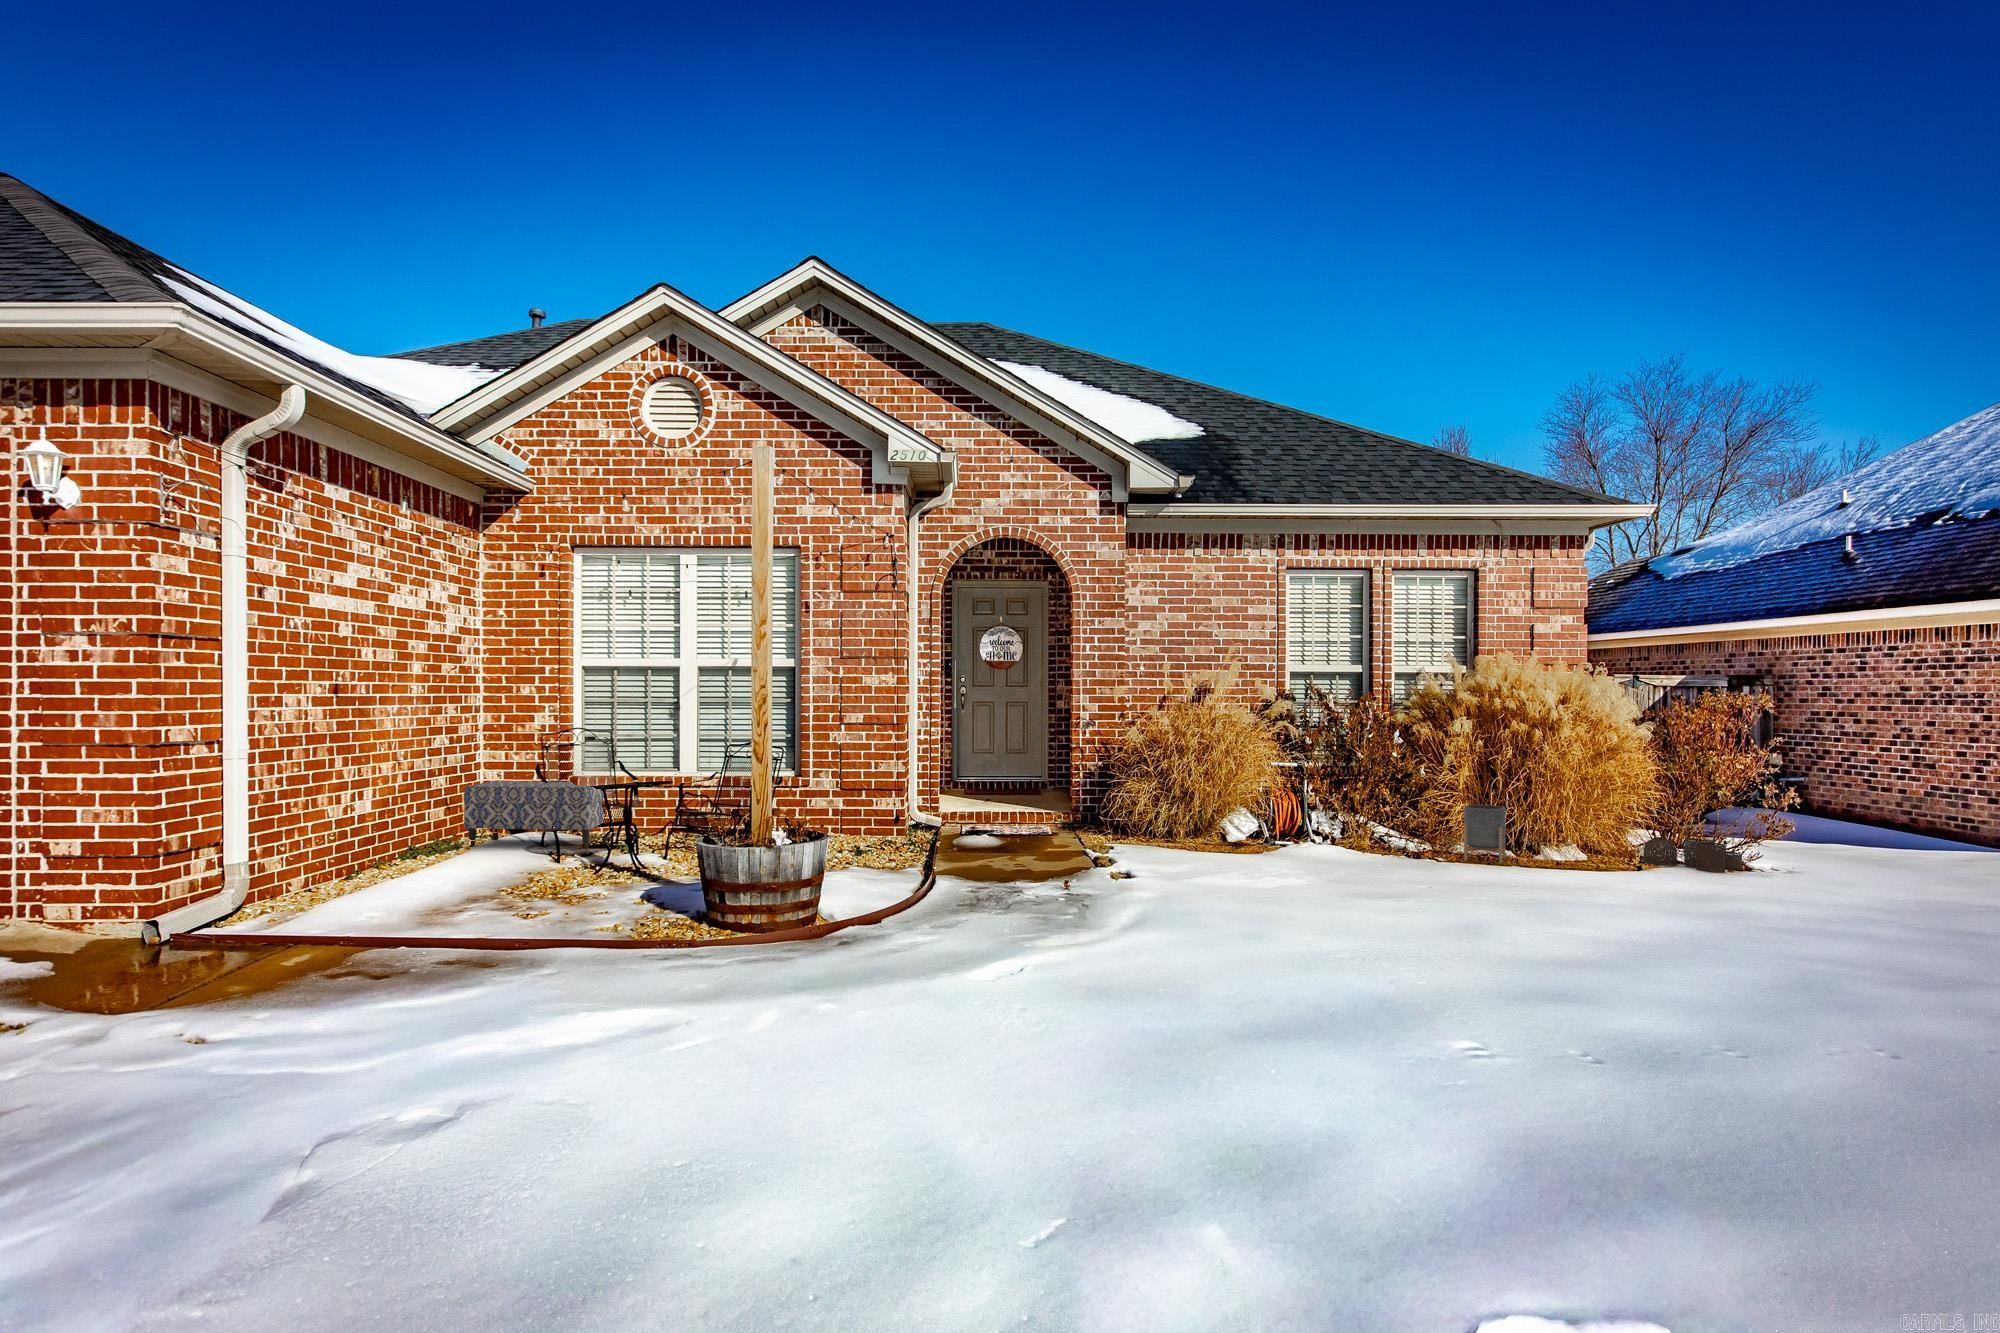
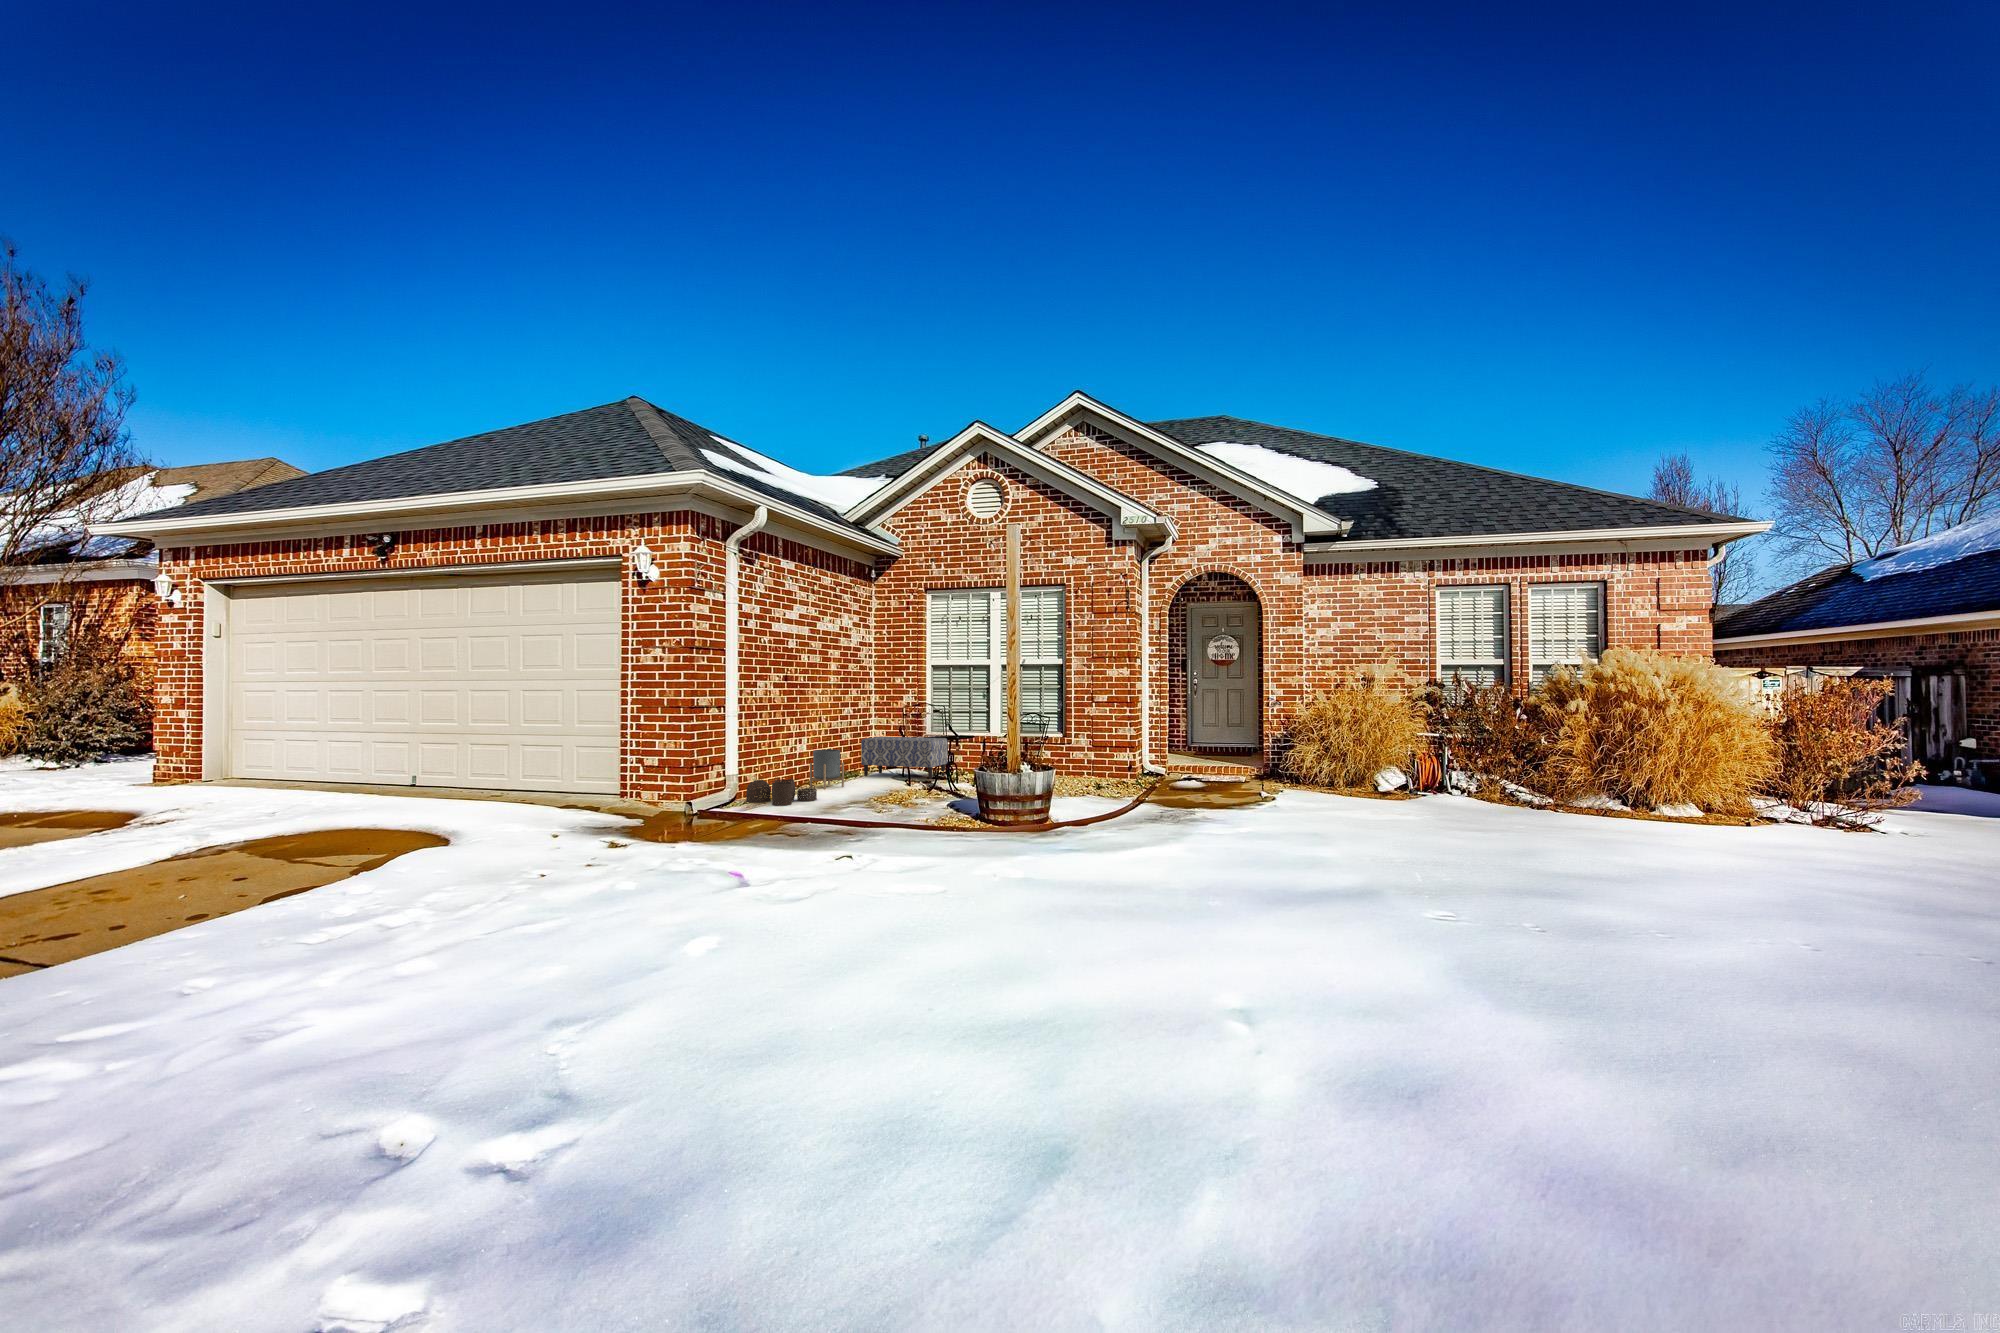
planter: present [1464,805,1505,863] -> present [810,749,844,789]
woven basket: present [1643,835,1742,873] -> present [746,777,817,806]

